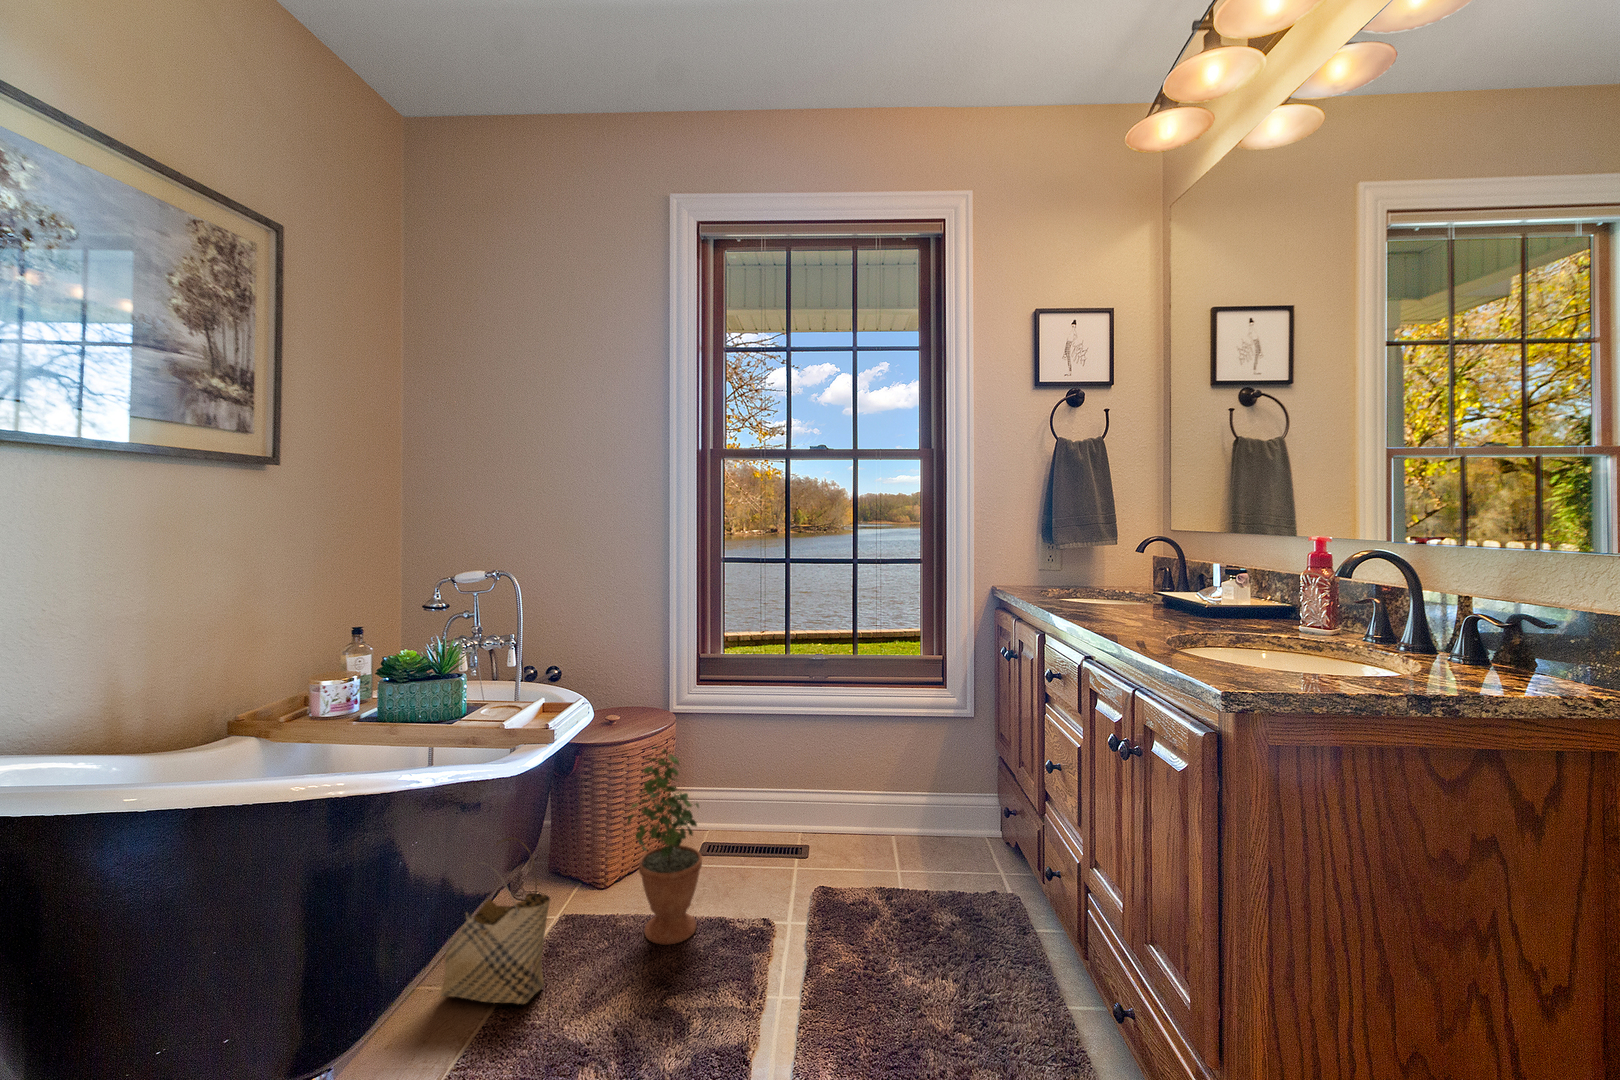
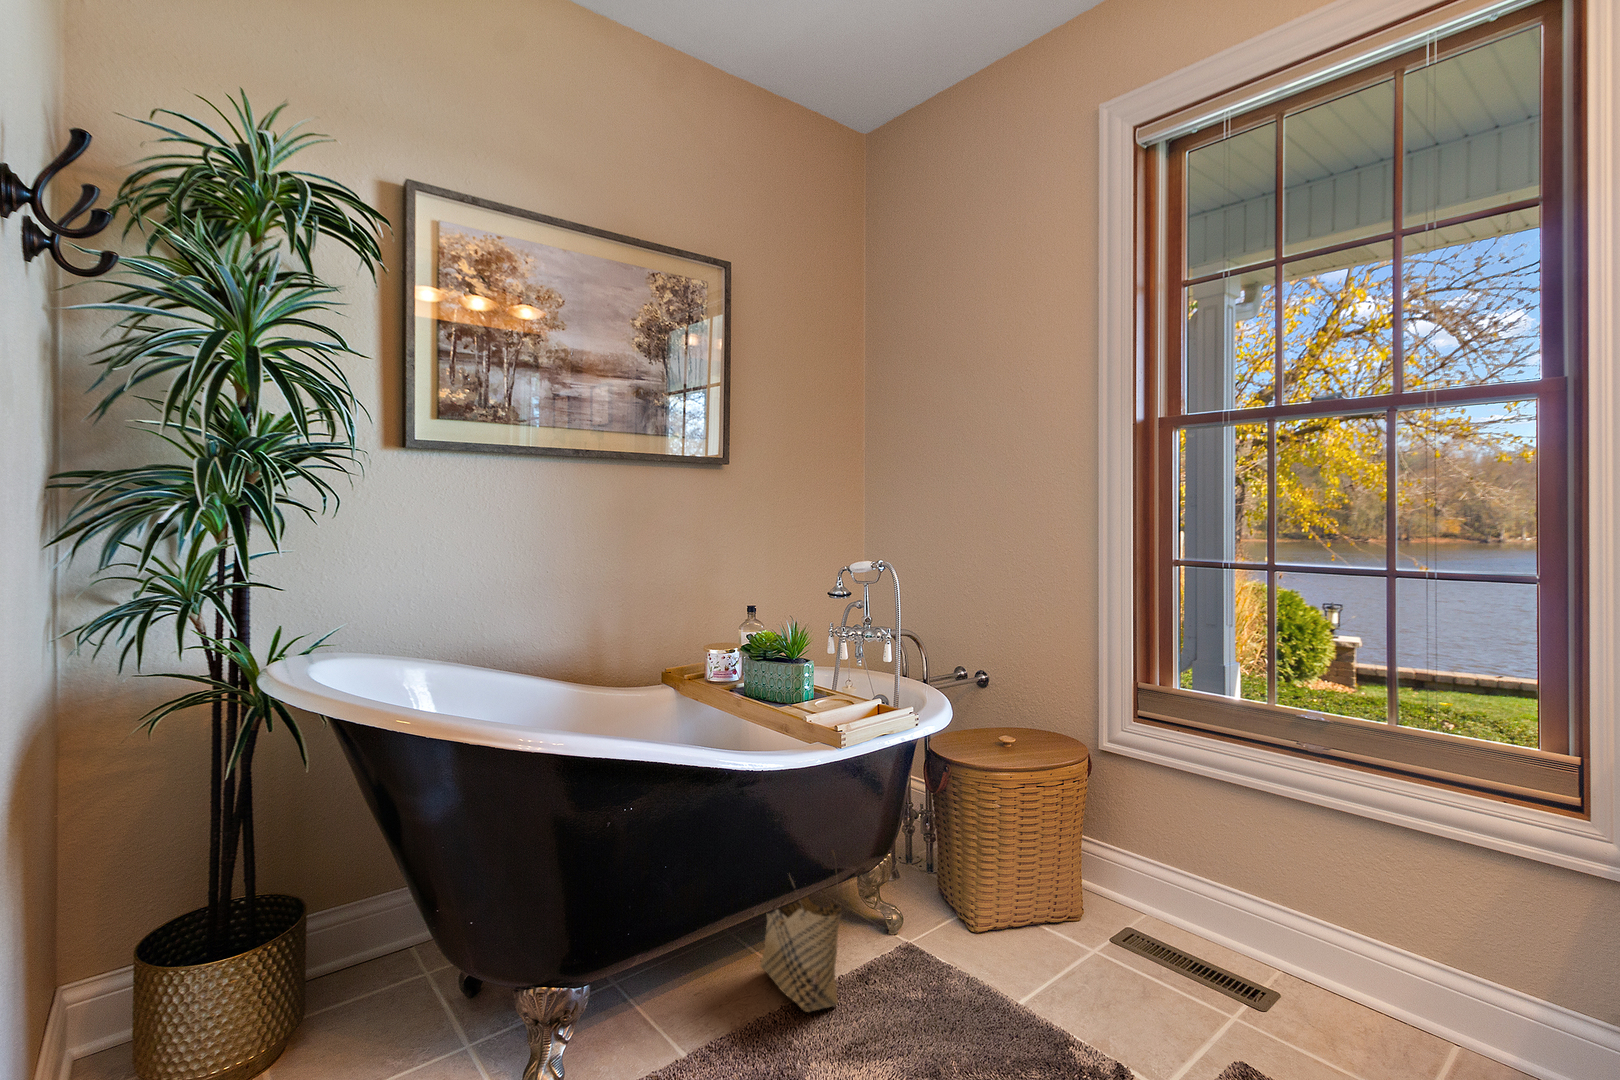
potted plant: present [628,747,702,945] -> none [935,779,1038,1036]

